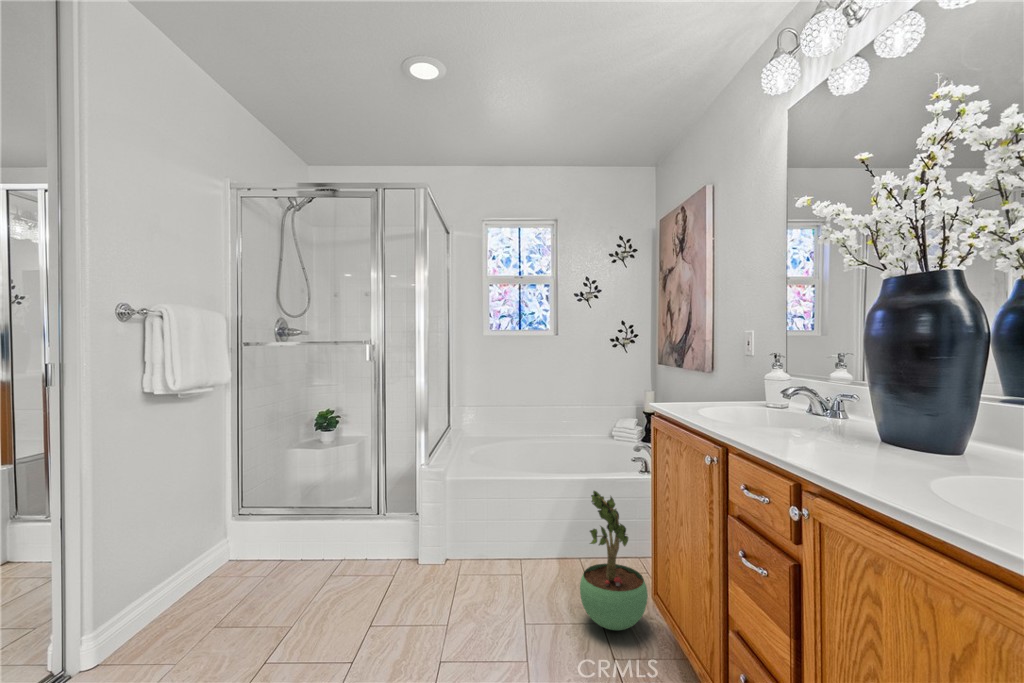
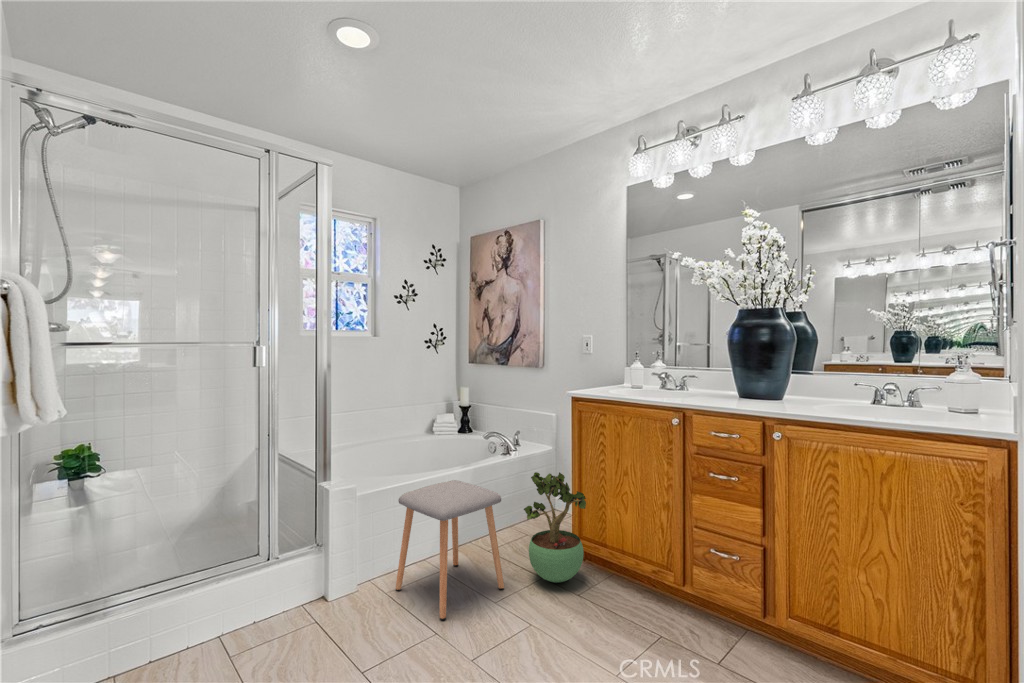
stool: none [464,482,551,613] -> present [395,480,504,620]

